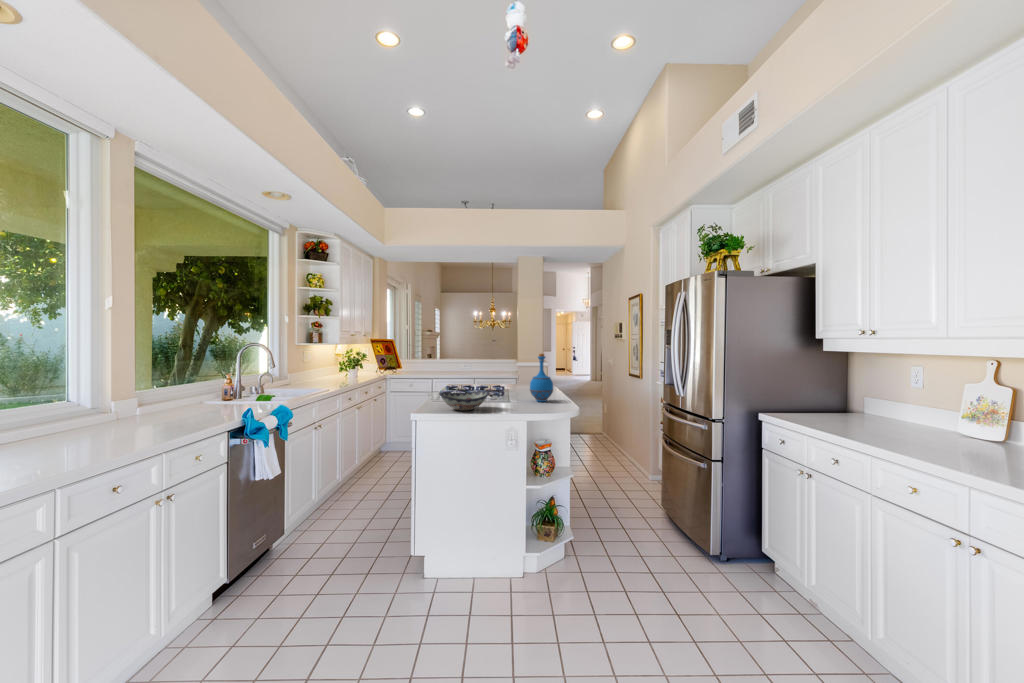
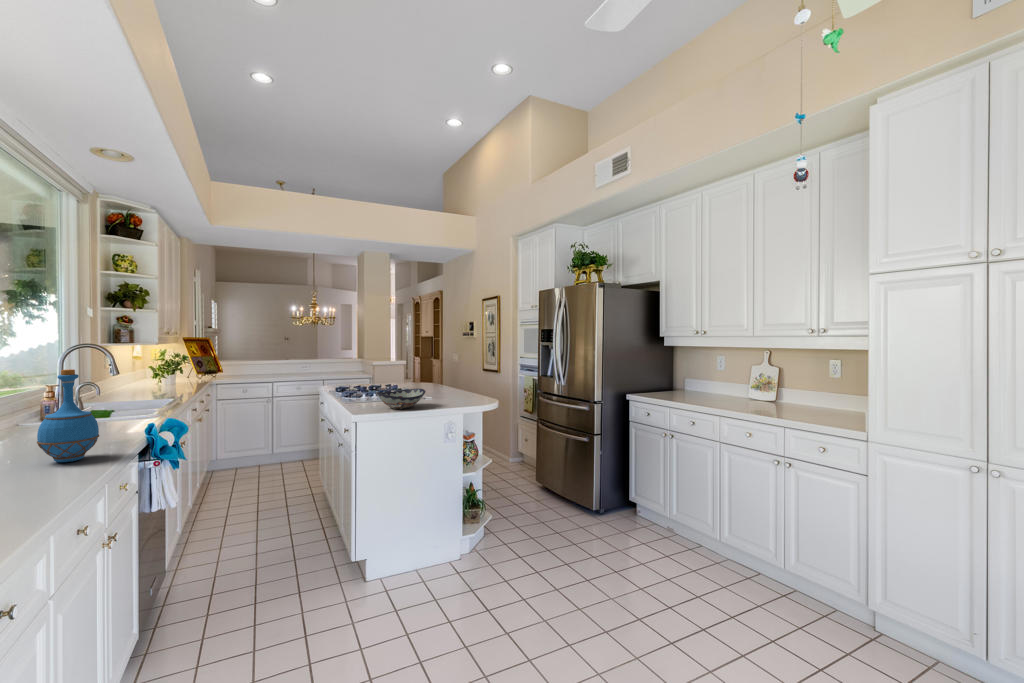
bottle: present [530,354,553,402] -> present [37,369,99,462]

